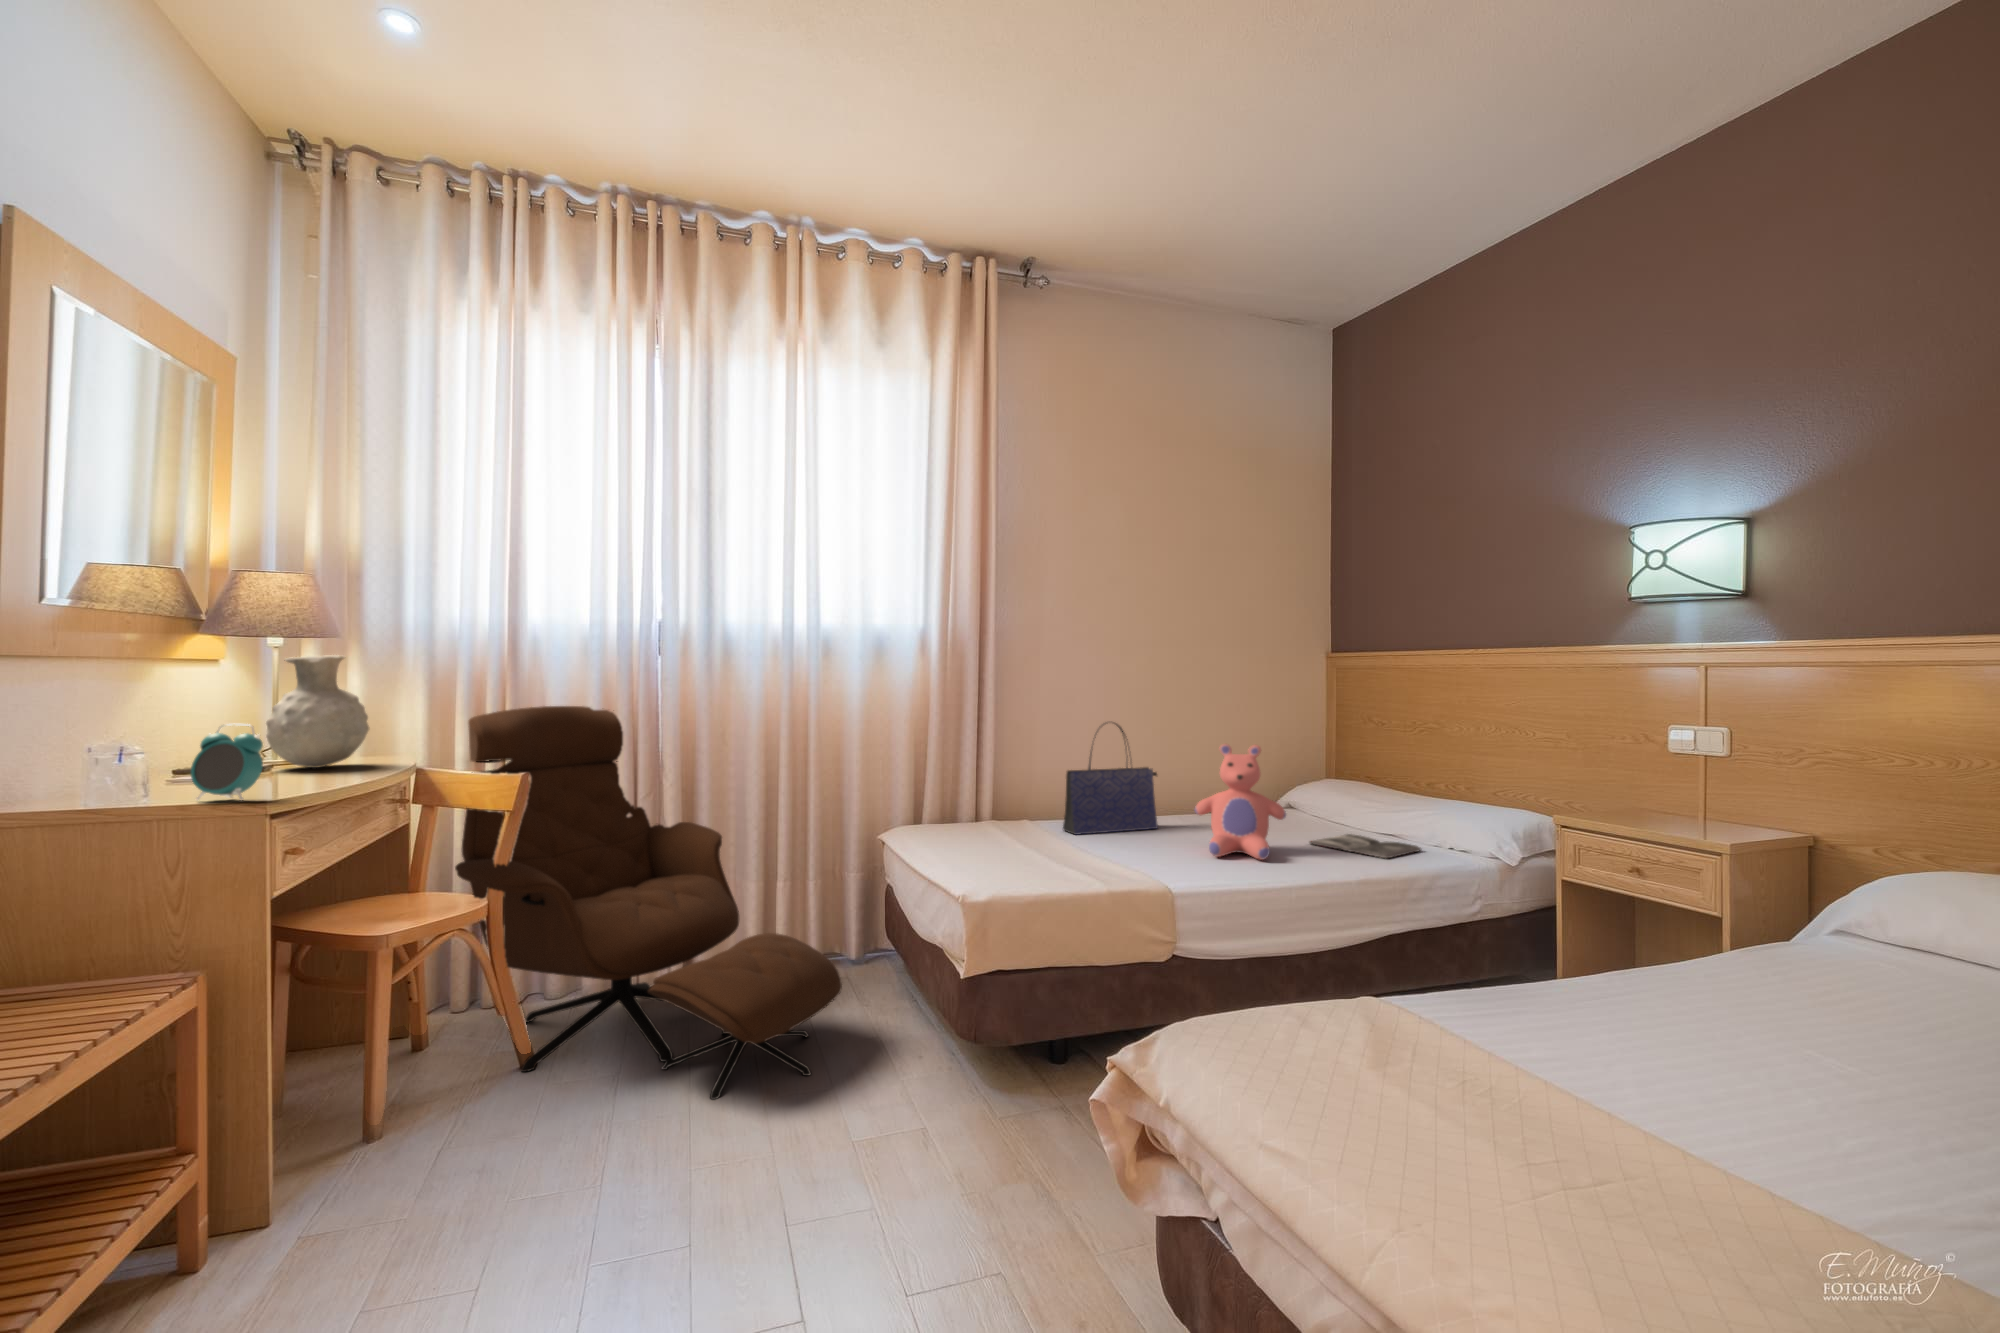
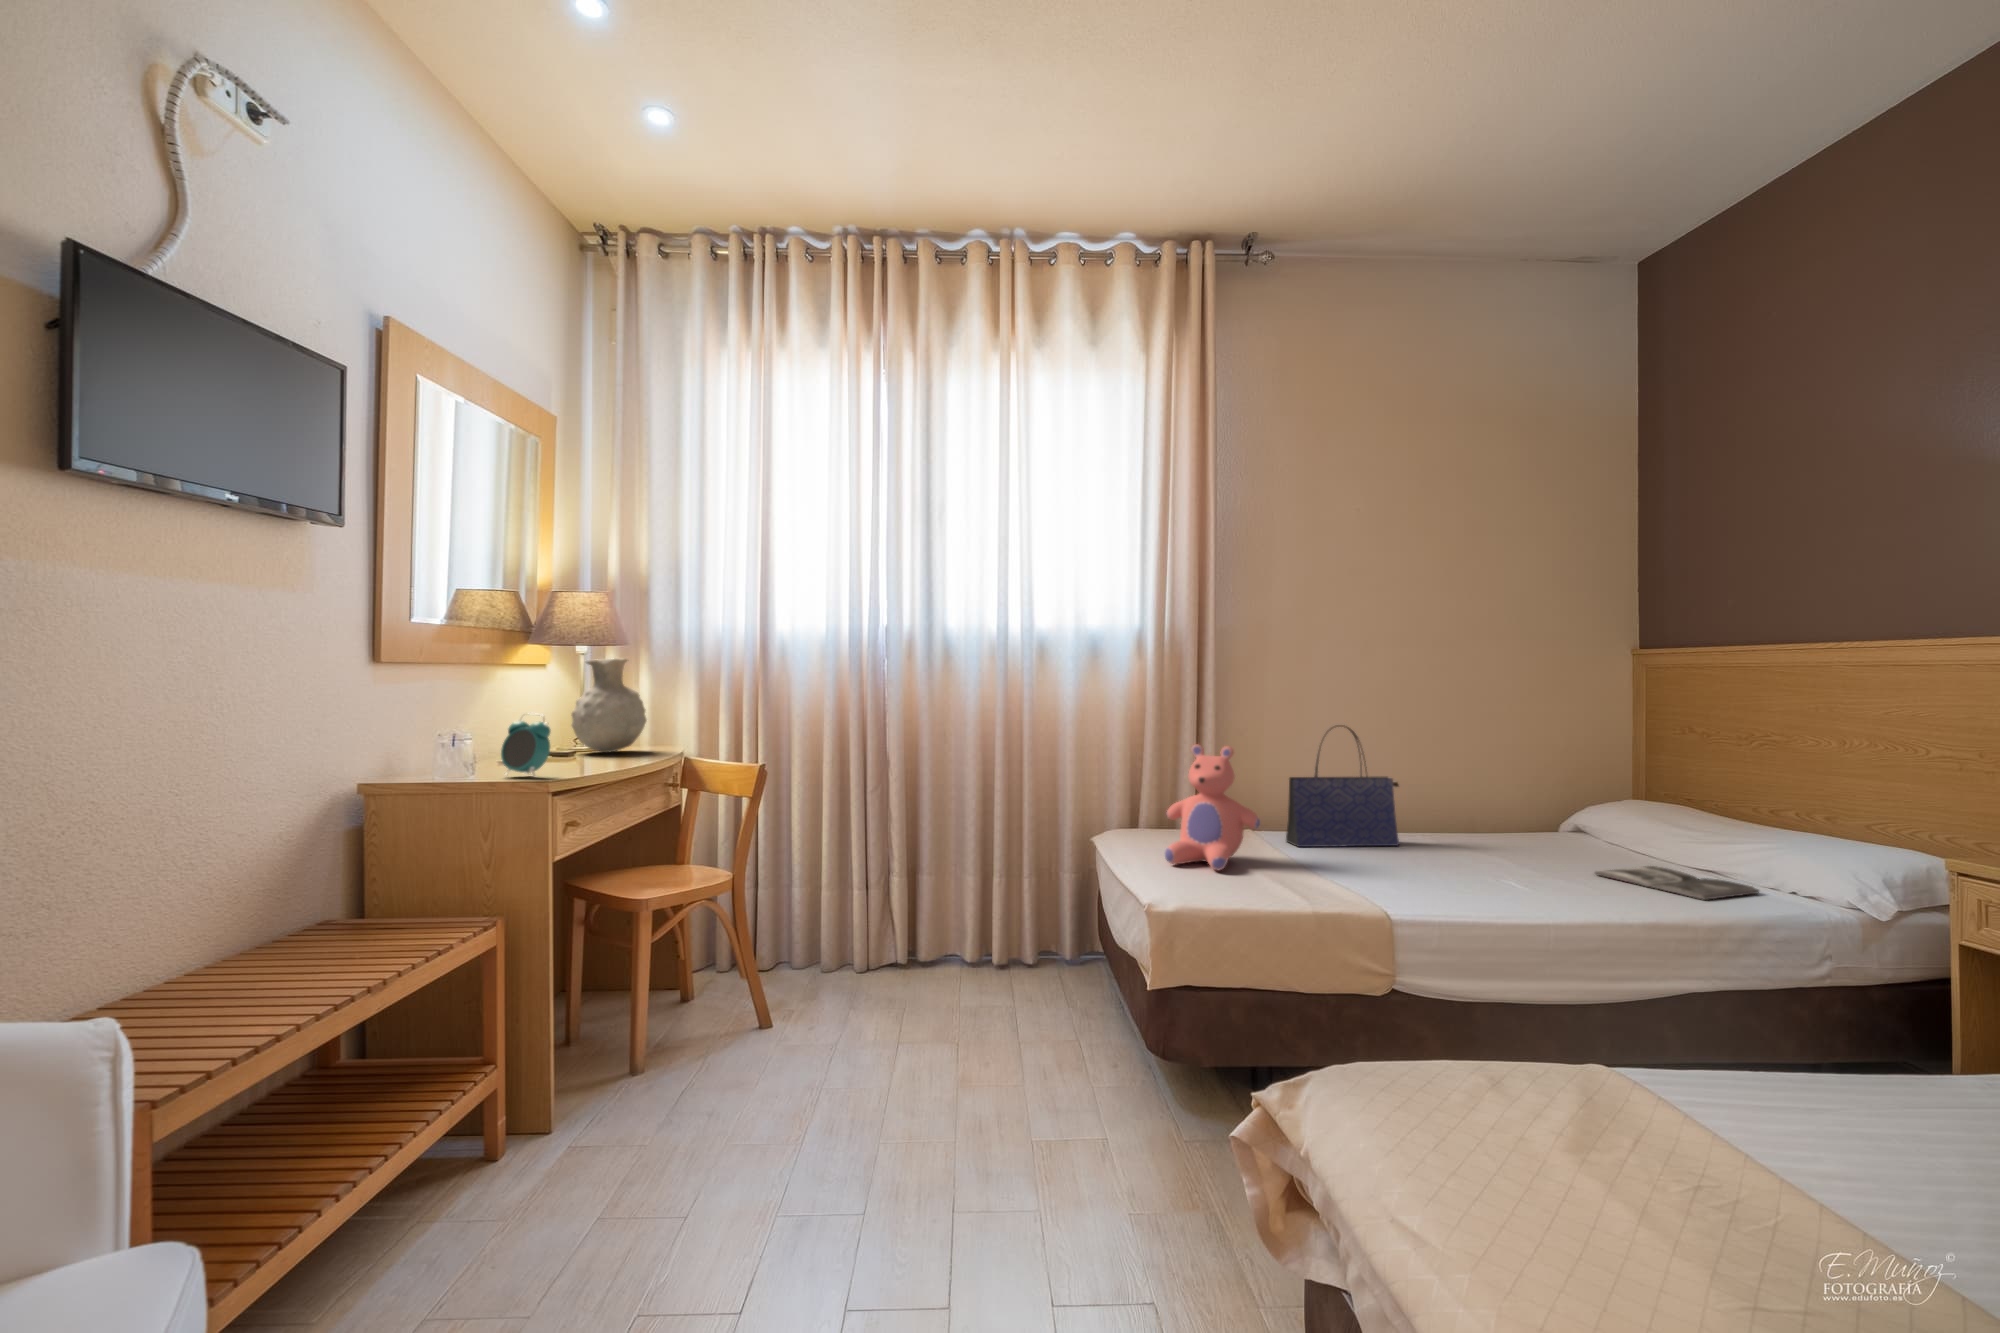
lounge chair: present [455,706,842,1099] -> none [711,703,1043,1081]
teddy bear: present [1195,744,1286,860] -> present [1165,744,1260,870]

